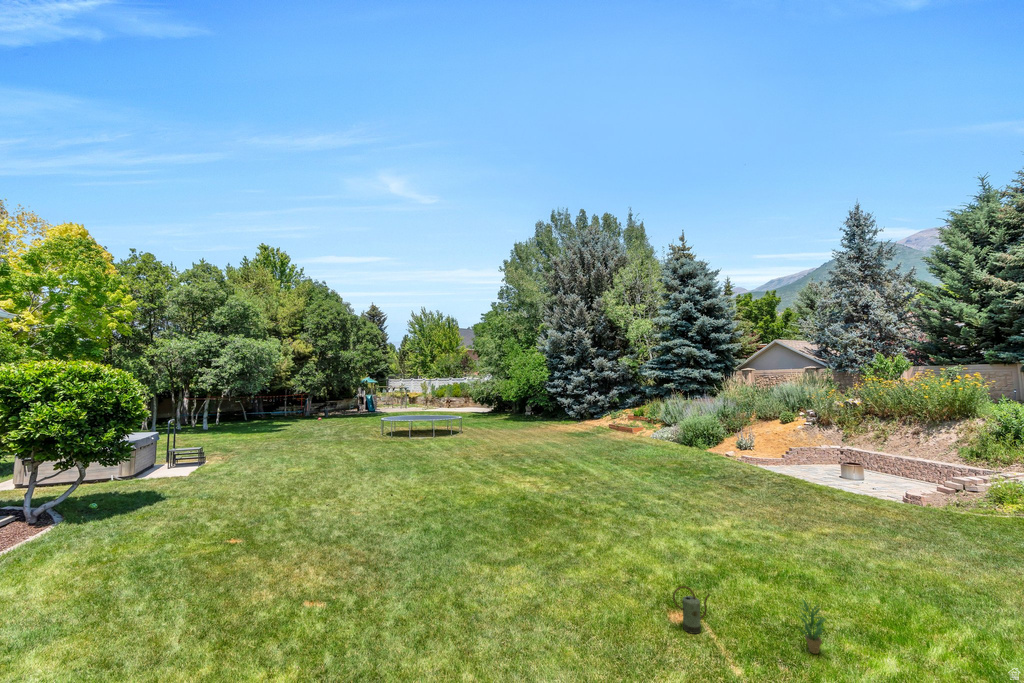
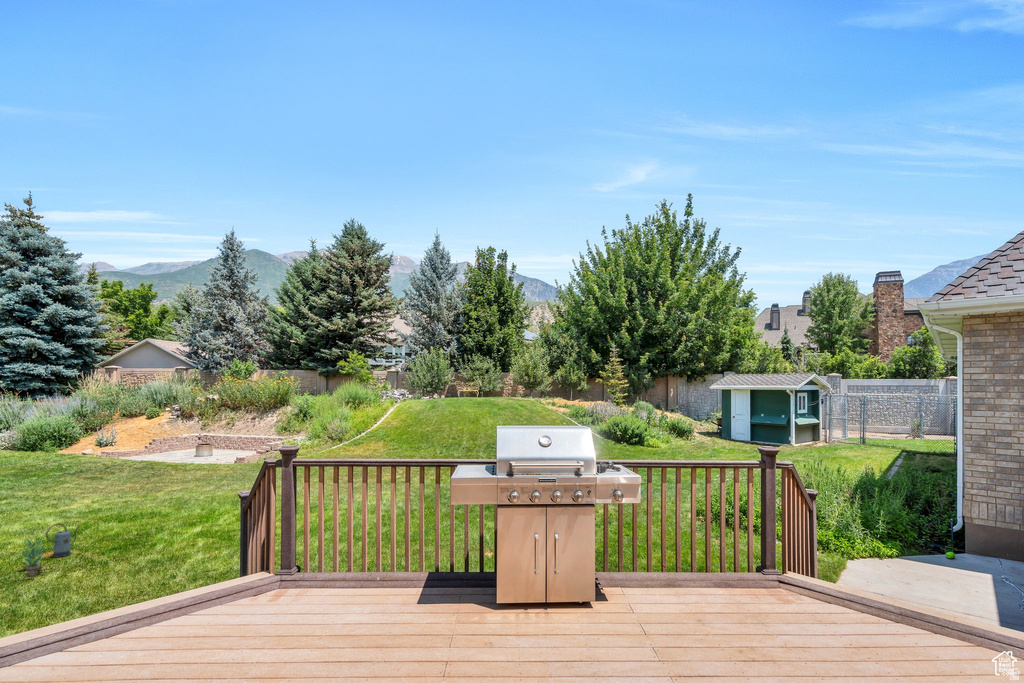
potted plant: present [799,599,825,654] -> present [21,539,43,577]

